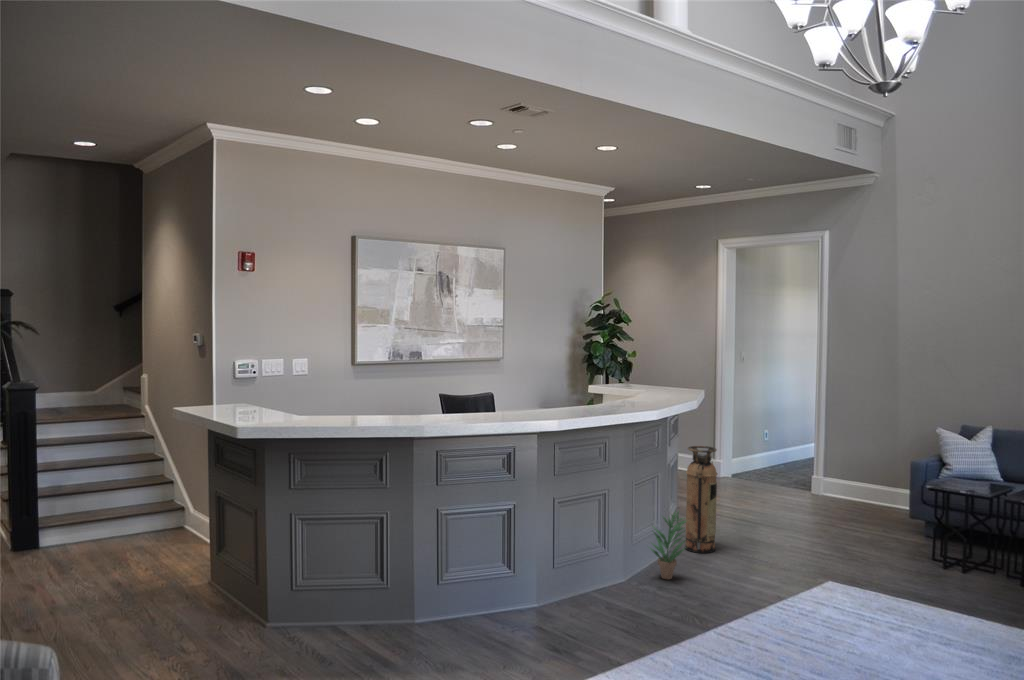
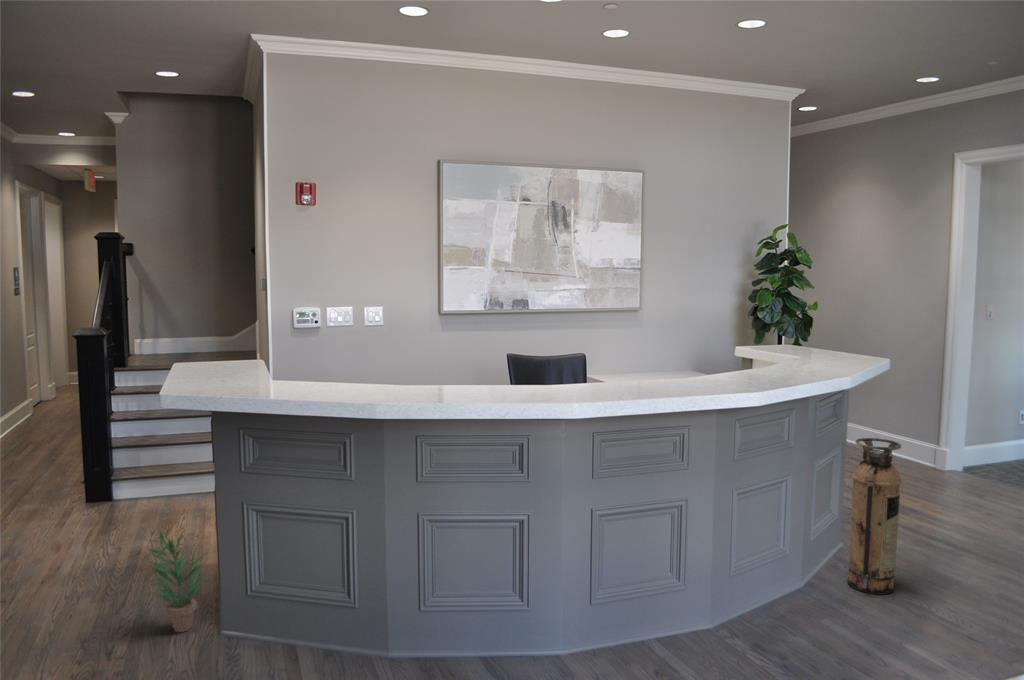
potted plant: present [651,512,686,579] -> present [149,530,207,632]

